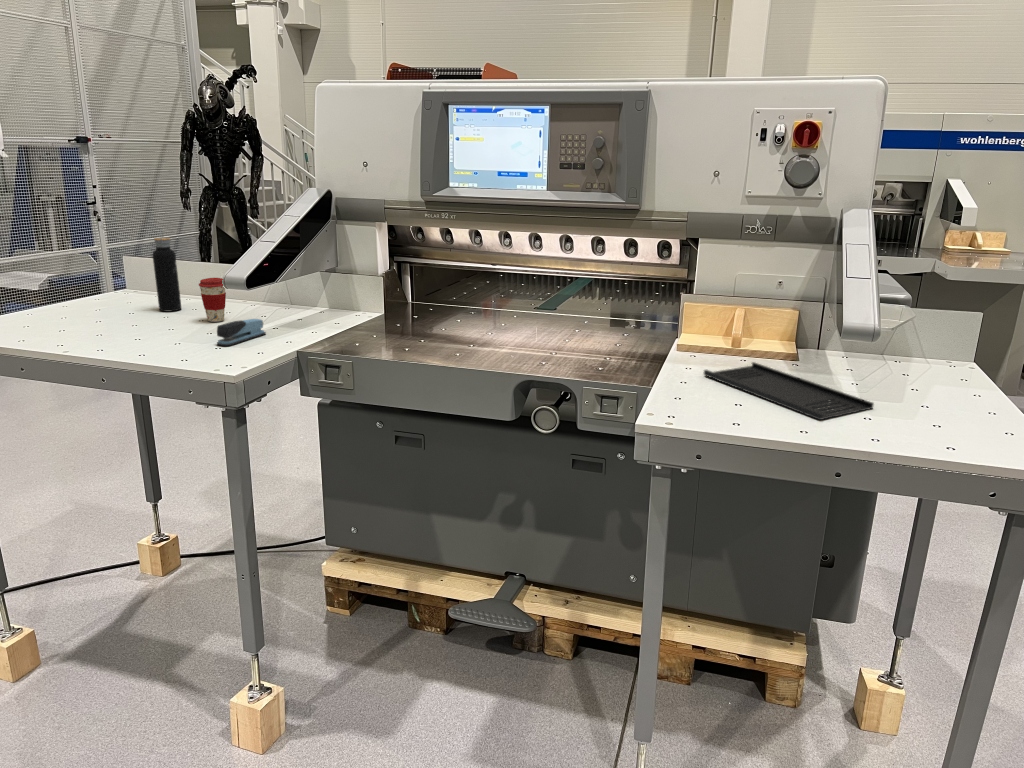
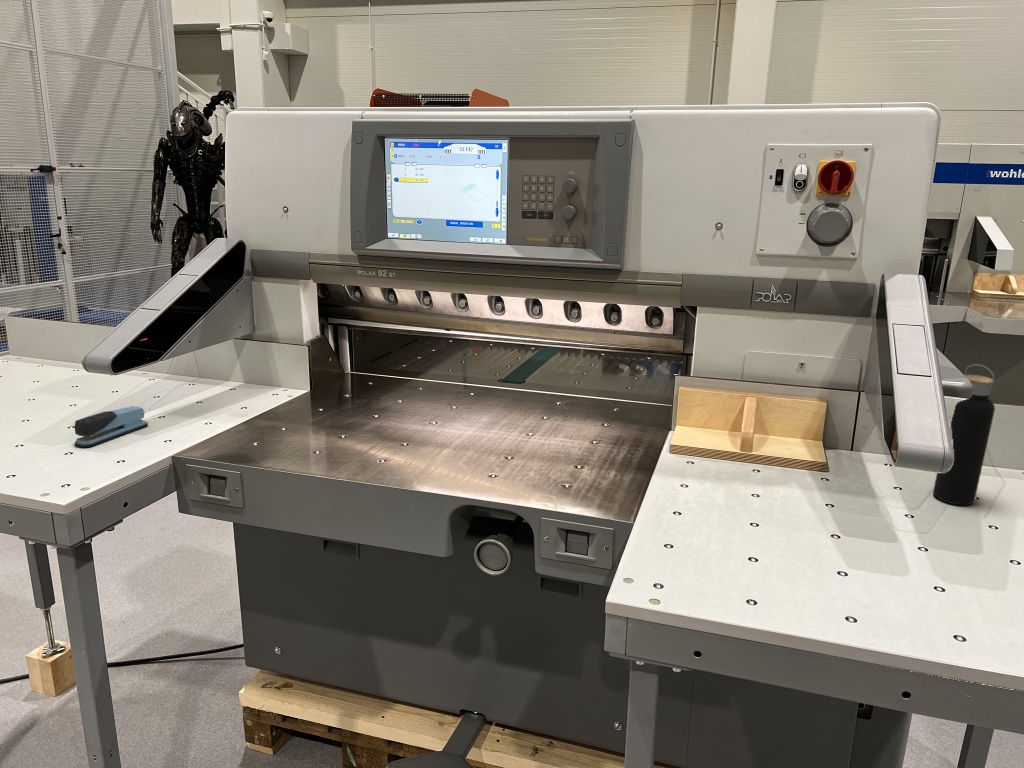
water bottle: present [153,231,181,312] -> present [933,364,995,505]
coffee cup: present [199,278,226,322] -> none [72,350,108,405]
tray: present [704,362,873,420] -> none [706,476,948,592]

